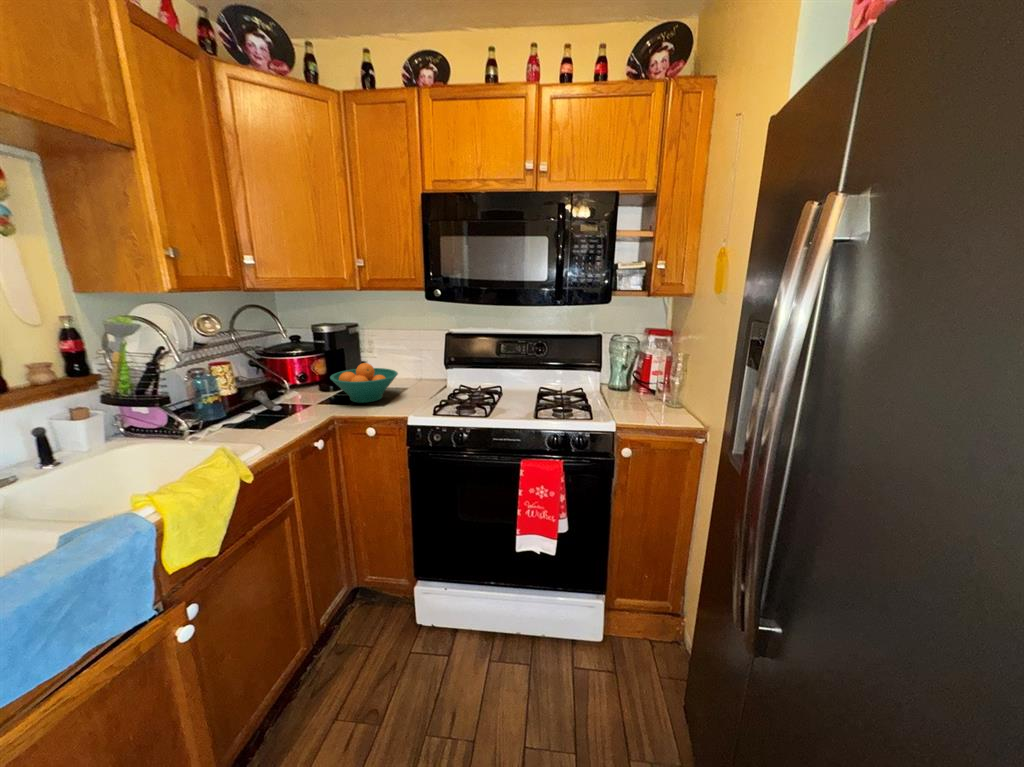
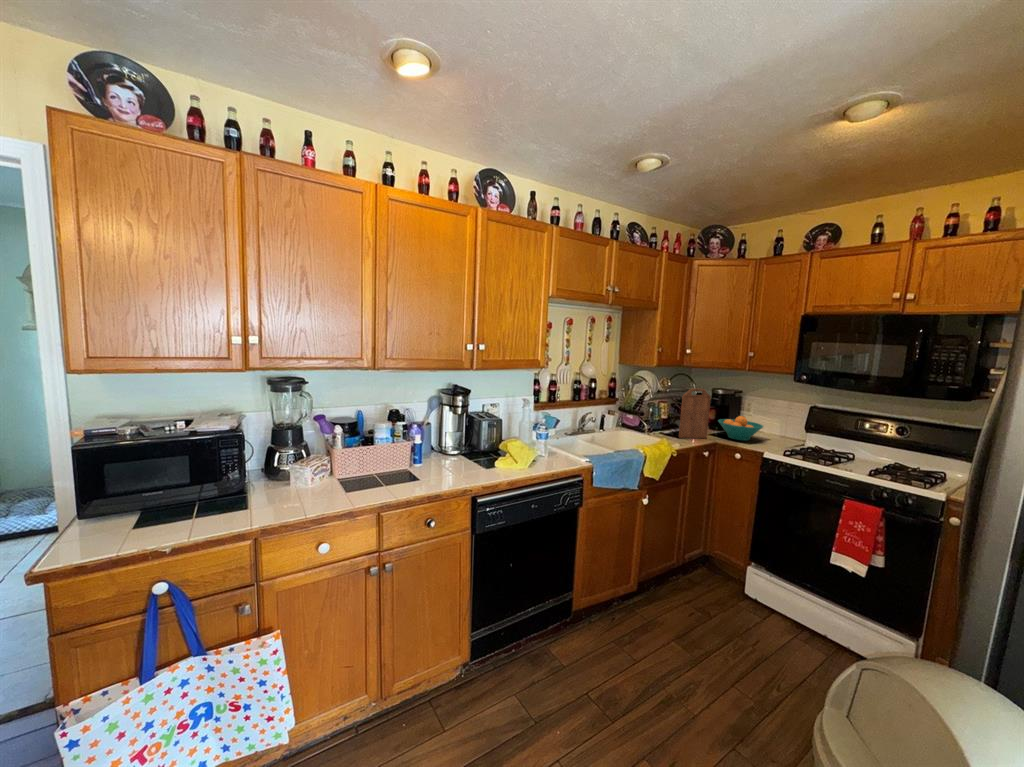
cutting board: none [247,327,316,429] -> present [679,388,711,438]

